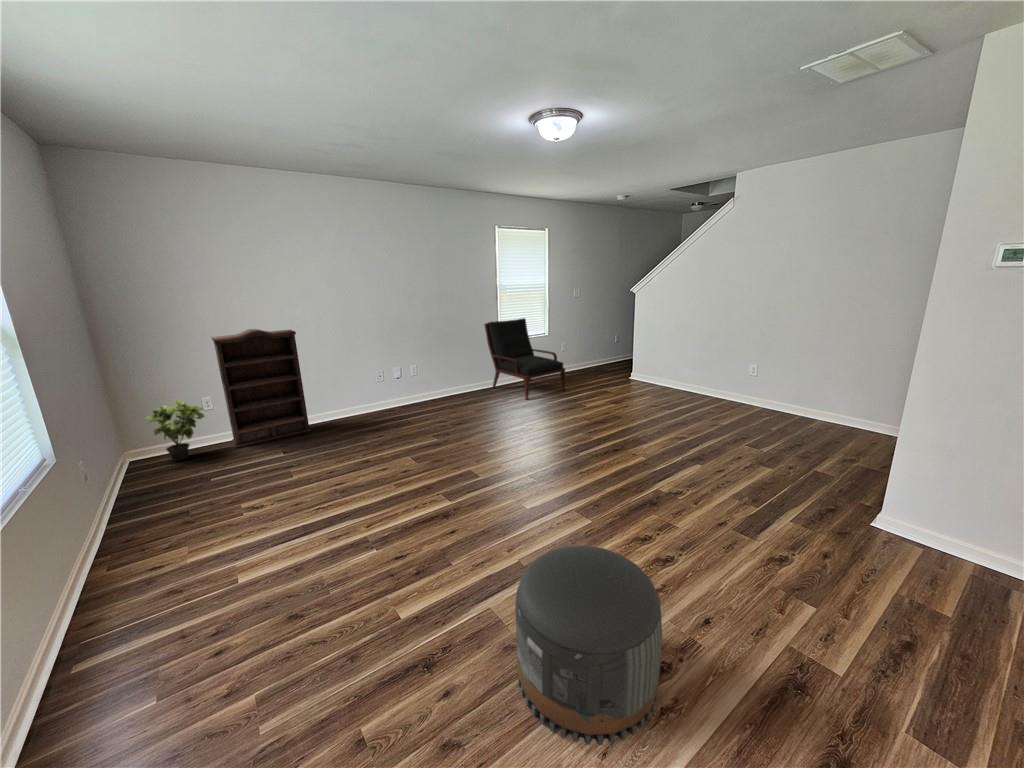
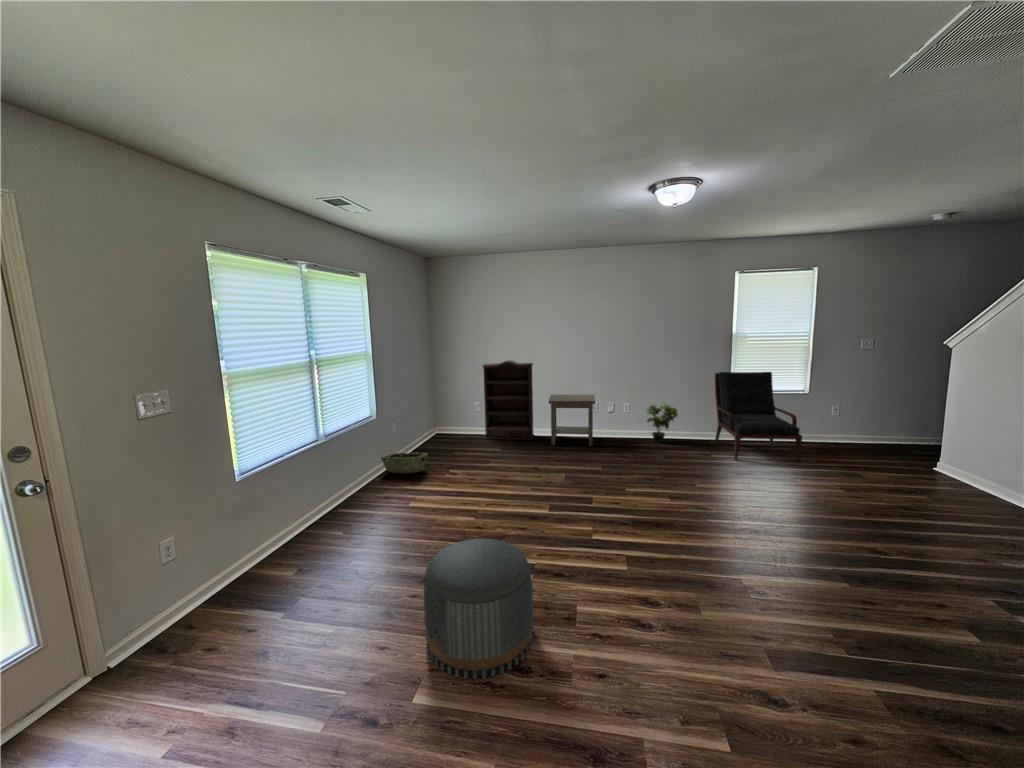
side table: none [322,361,393,430] -> present [549,394,595,446]
potted plant: present [146,399,205,461] -> present [646,402,678,443]
woven basket: none [93,494,195,553] -> present [381,452,428,473]

